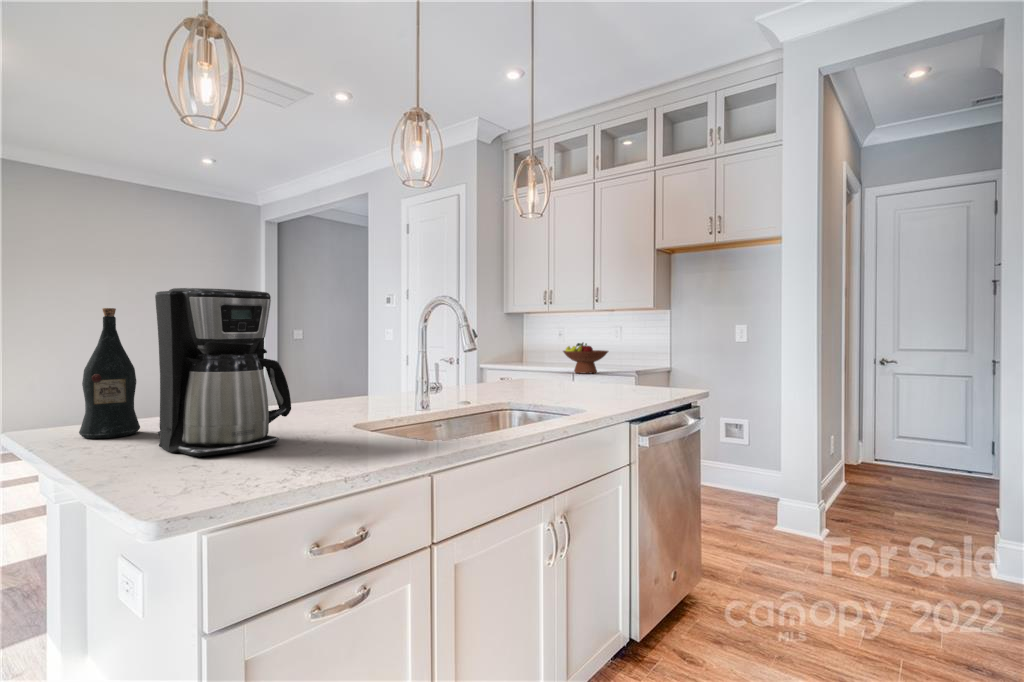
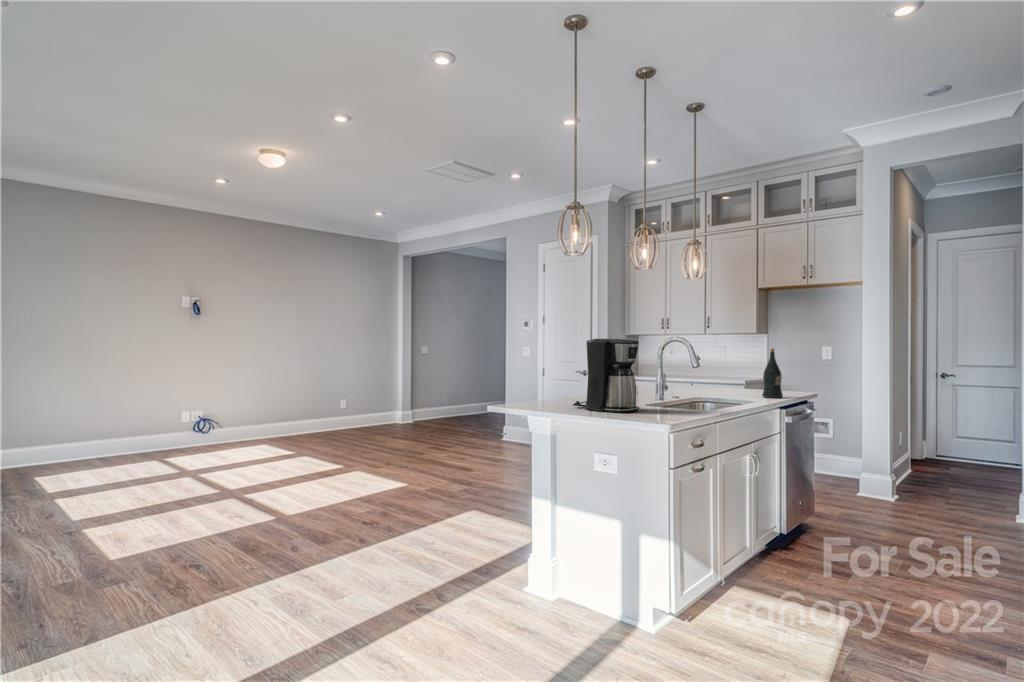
wine bottle: present [79,308,140,438] -> present [762,349,783,398]
fruit bowl: present [563,343,608,373] -> none [687,359,724,383]

